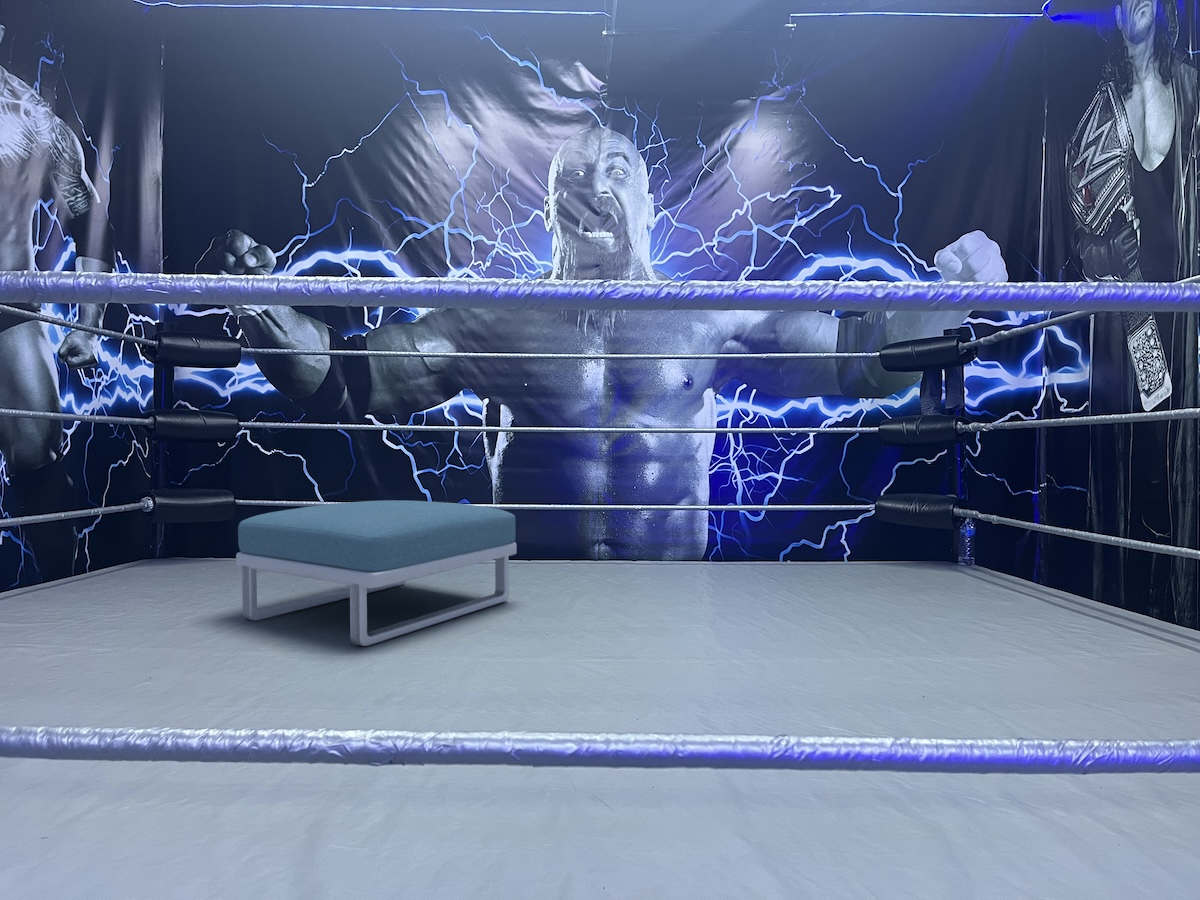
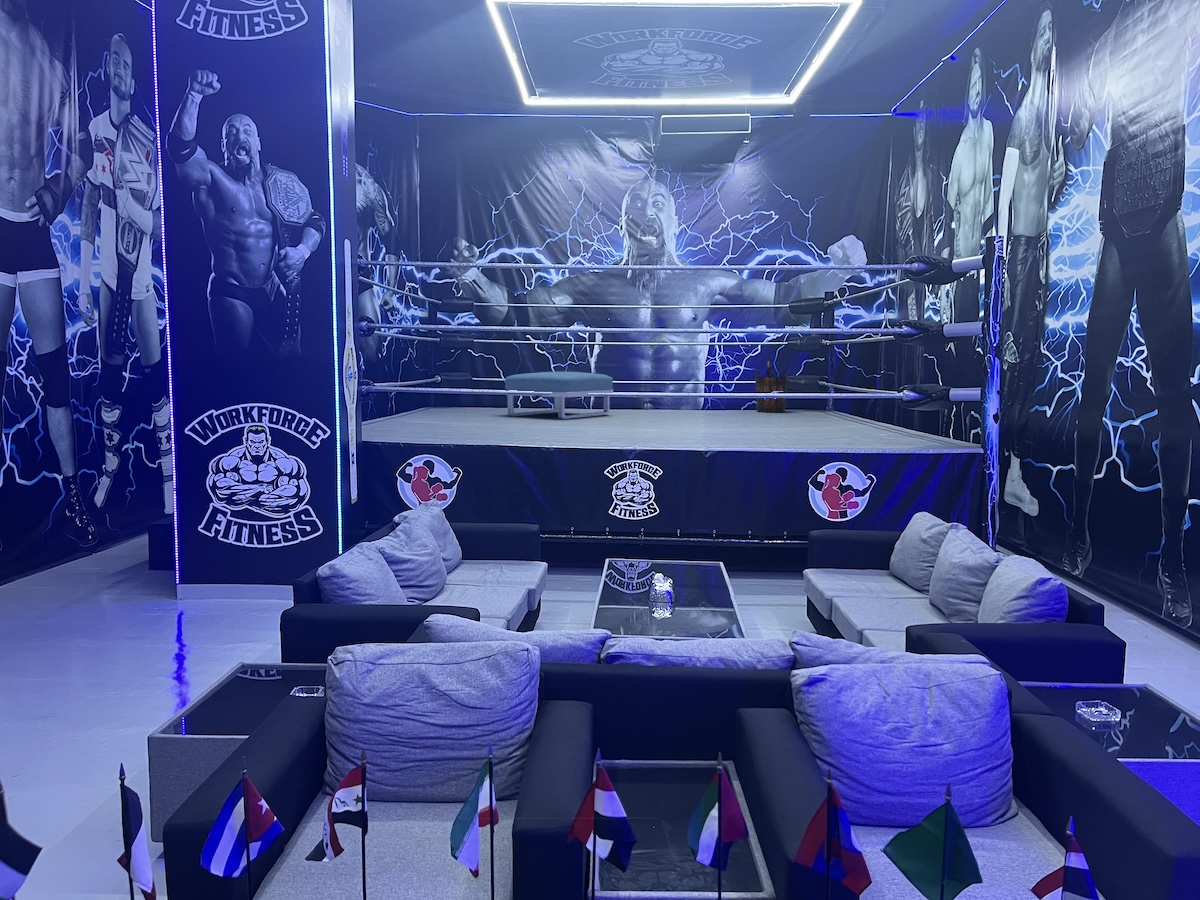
bucket: none [810,463,881,571] -> present [755,361,789,413]

